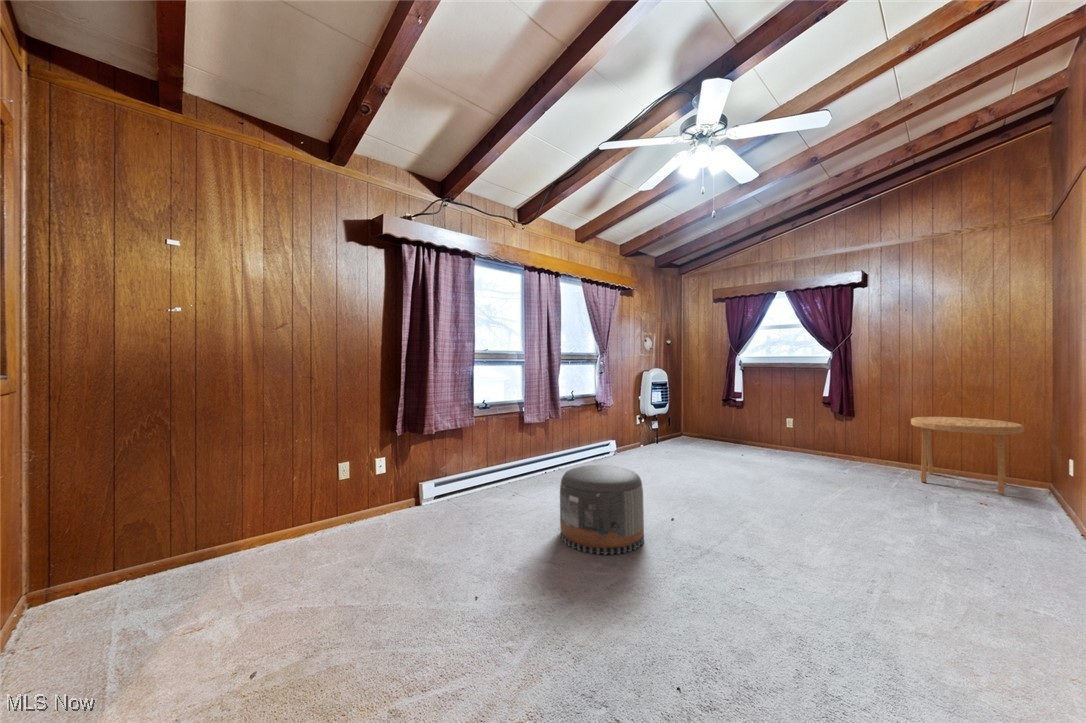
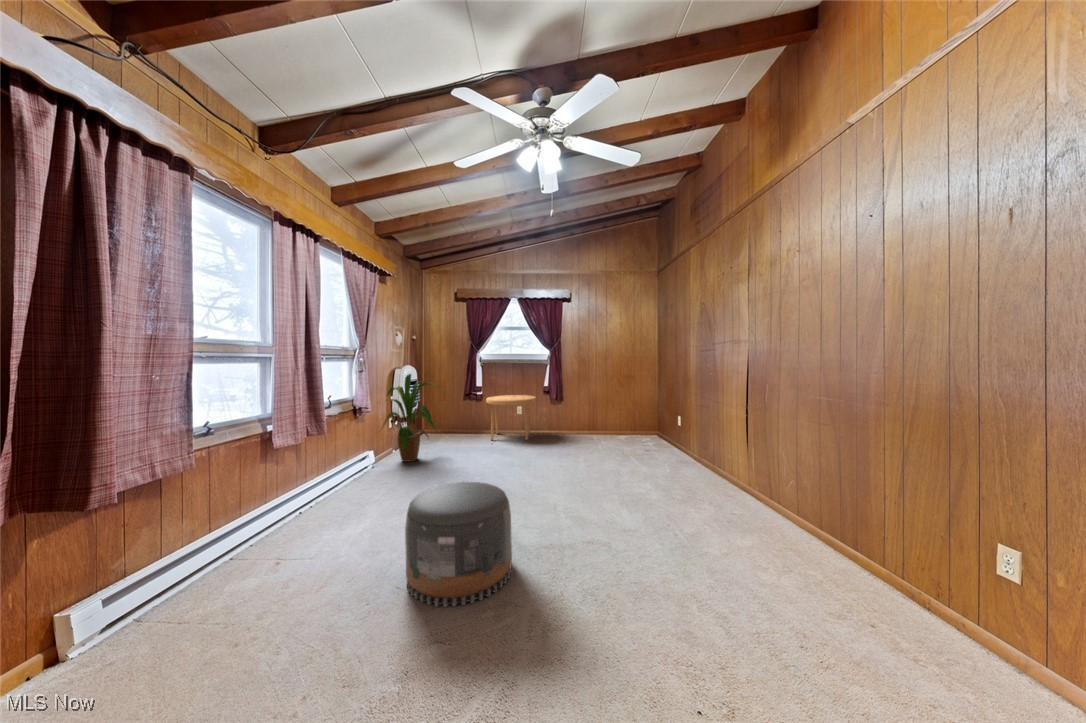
house plant: none [619,376,675,458] -> present [382,374,436,462]
side table: present [911,417,1024,495] -> present [486,395,536,440]

